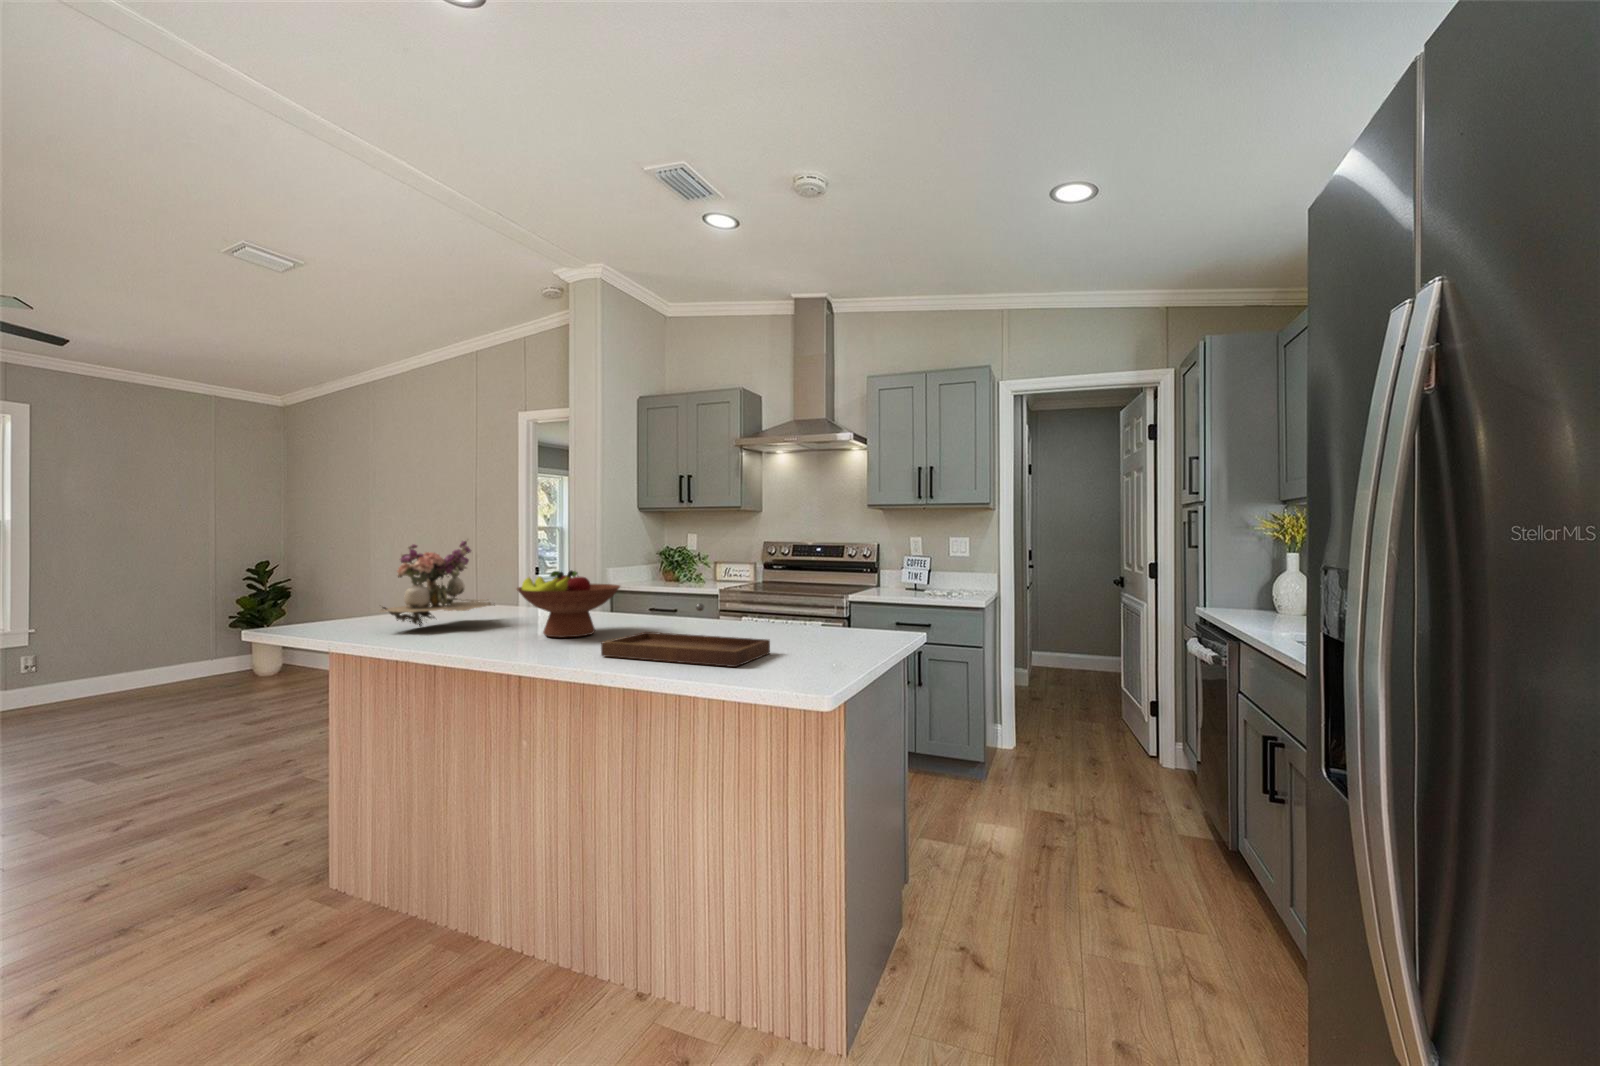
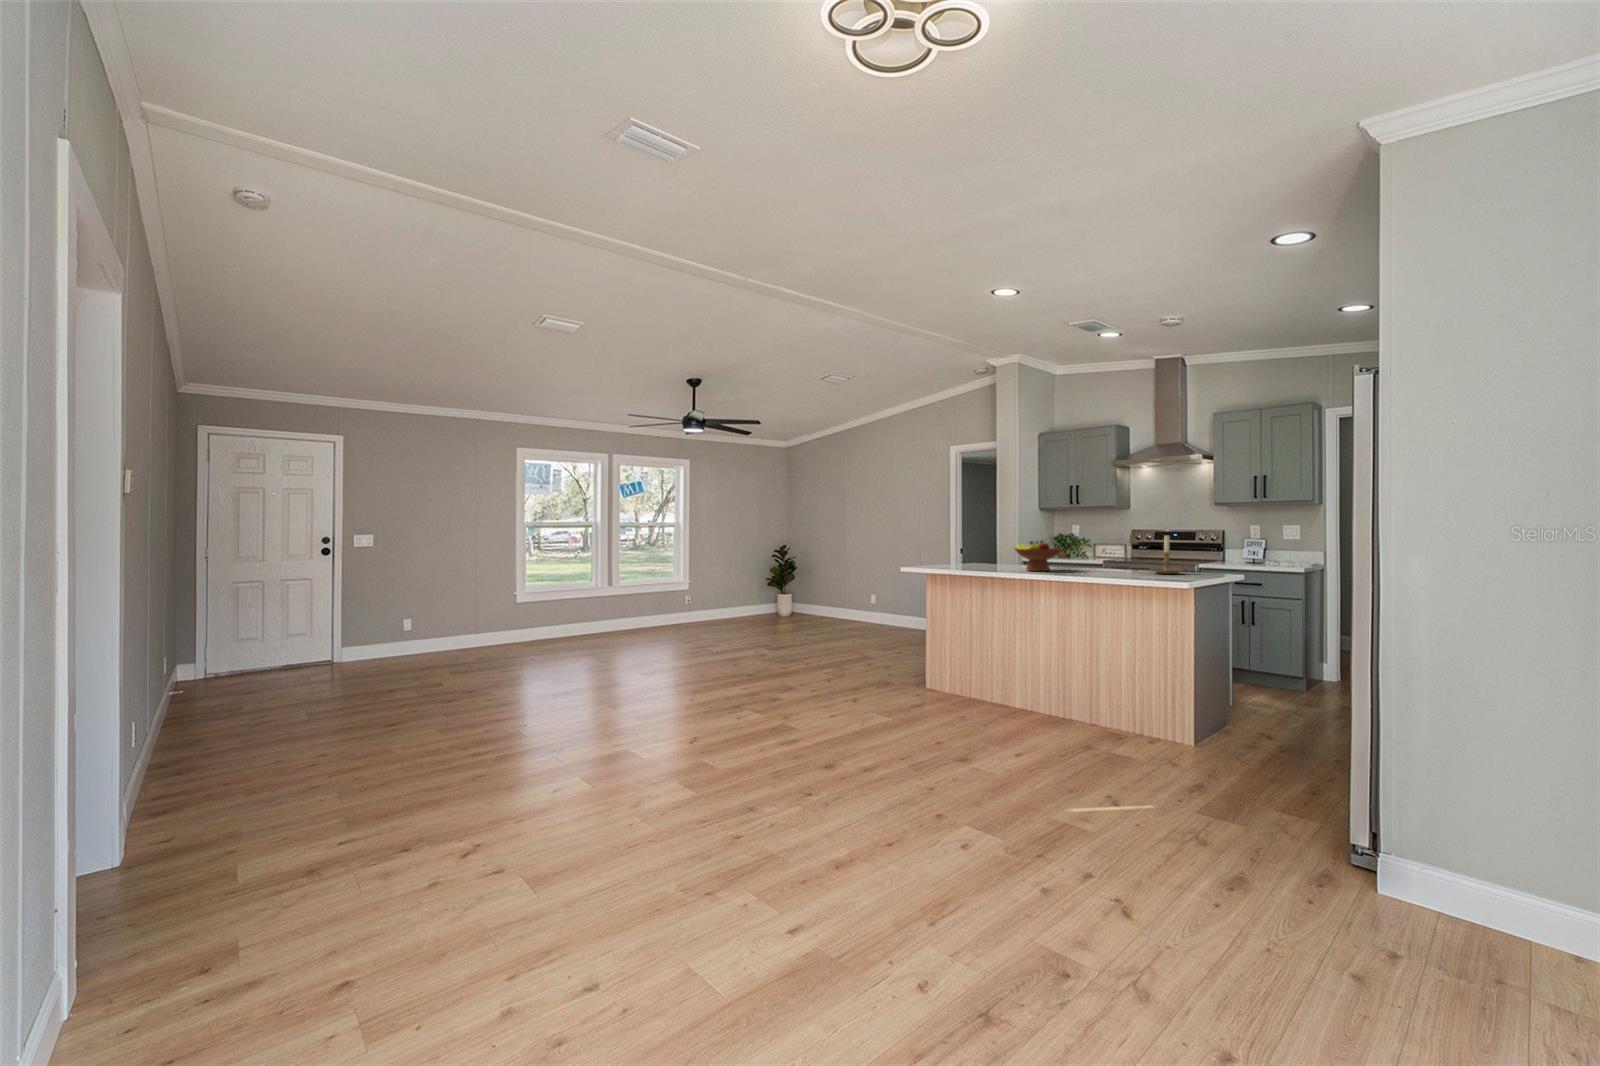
flower arrangement: present [380,541,495,626] -> none [948,527,996,568]
candle holder: none [784,558,853,640] -> present [1152,535,1187,574]
tray: present [601,603,770,667] -> none [1063,553,1143,578]

